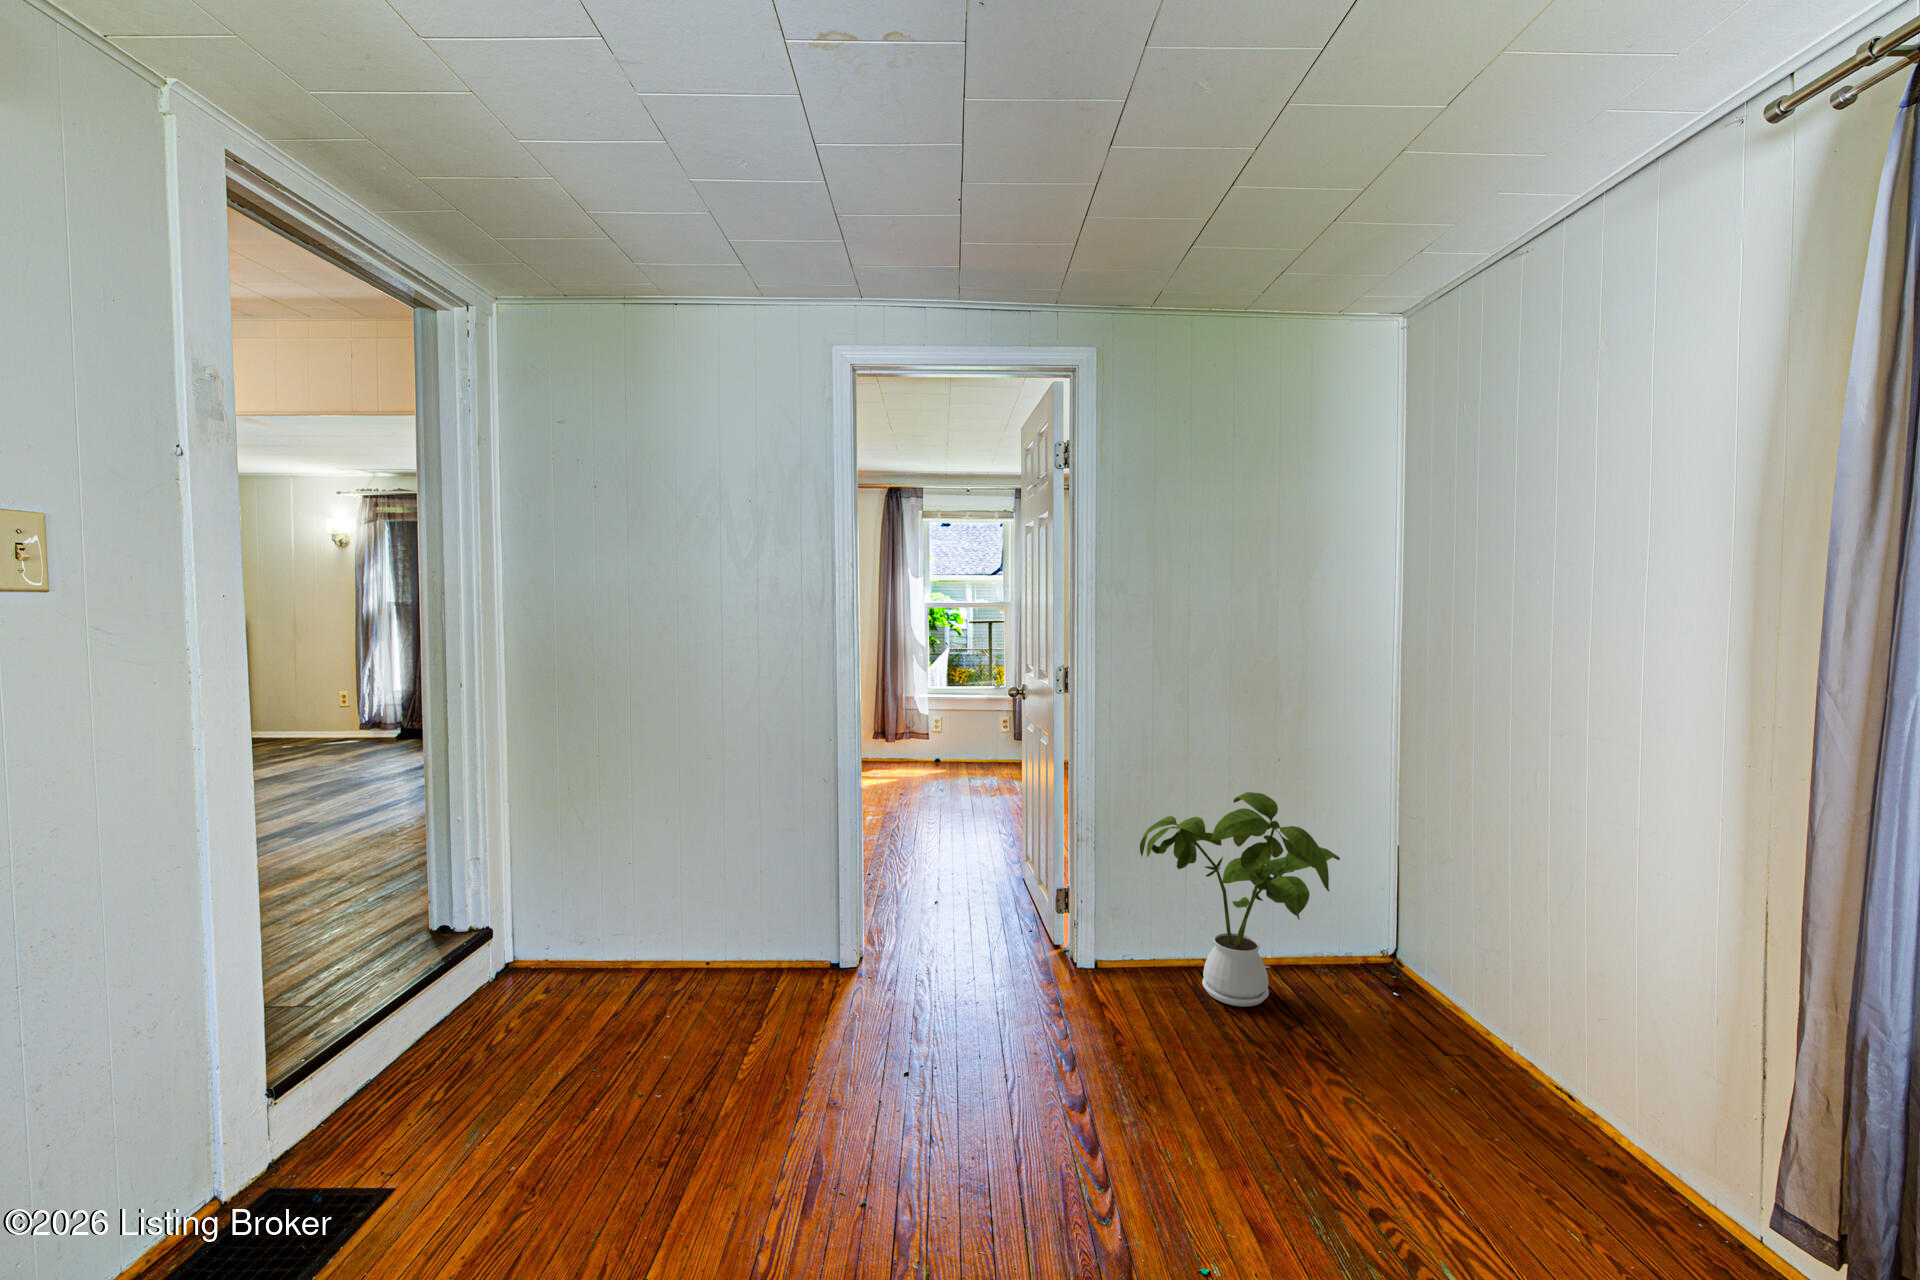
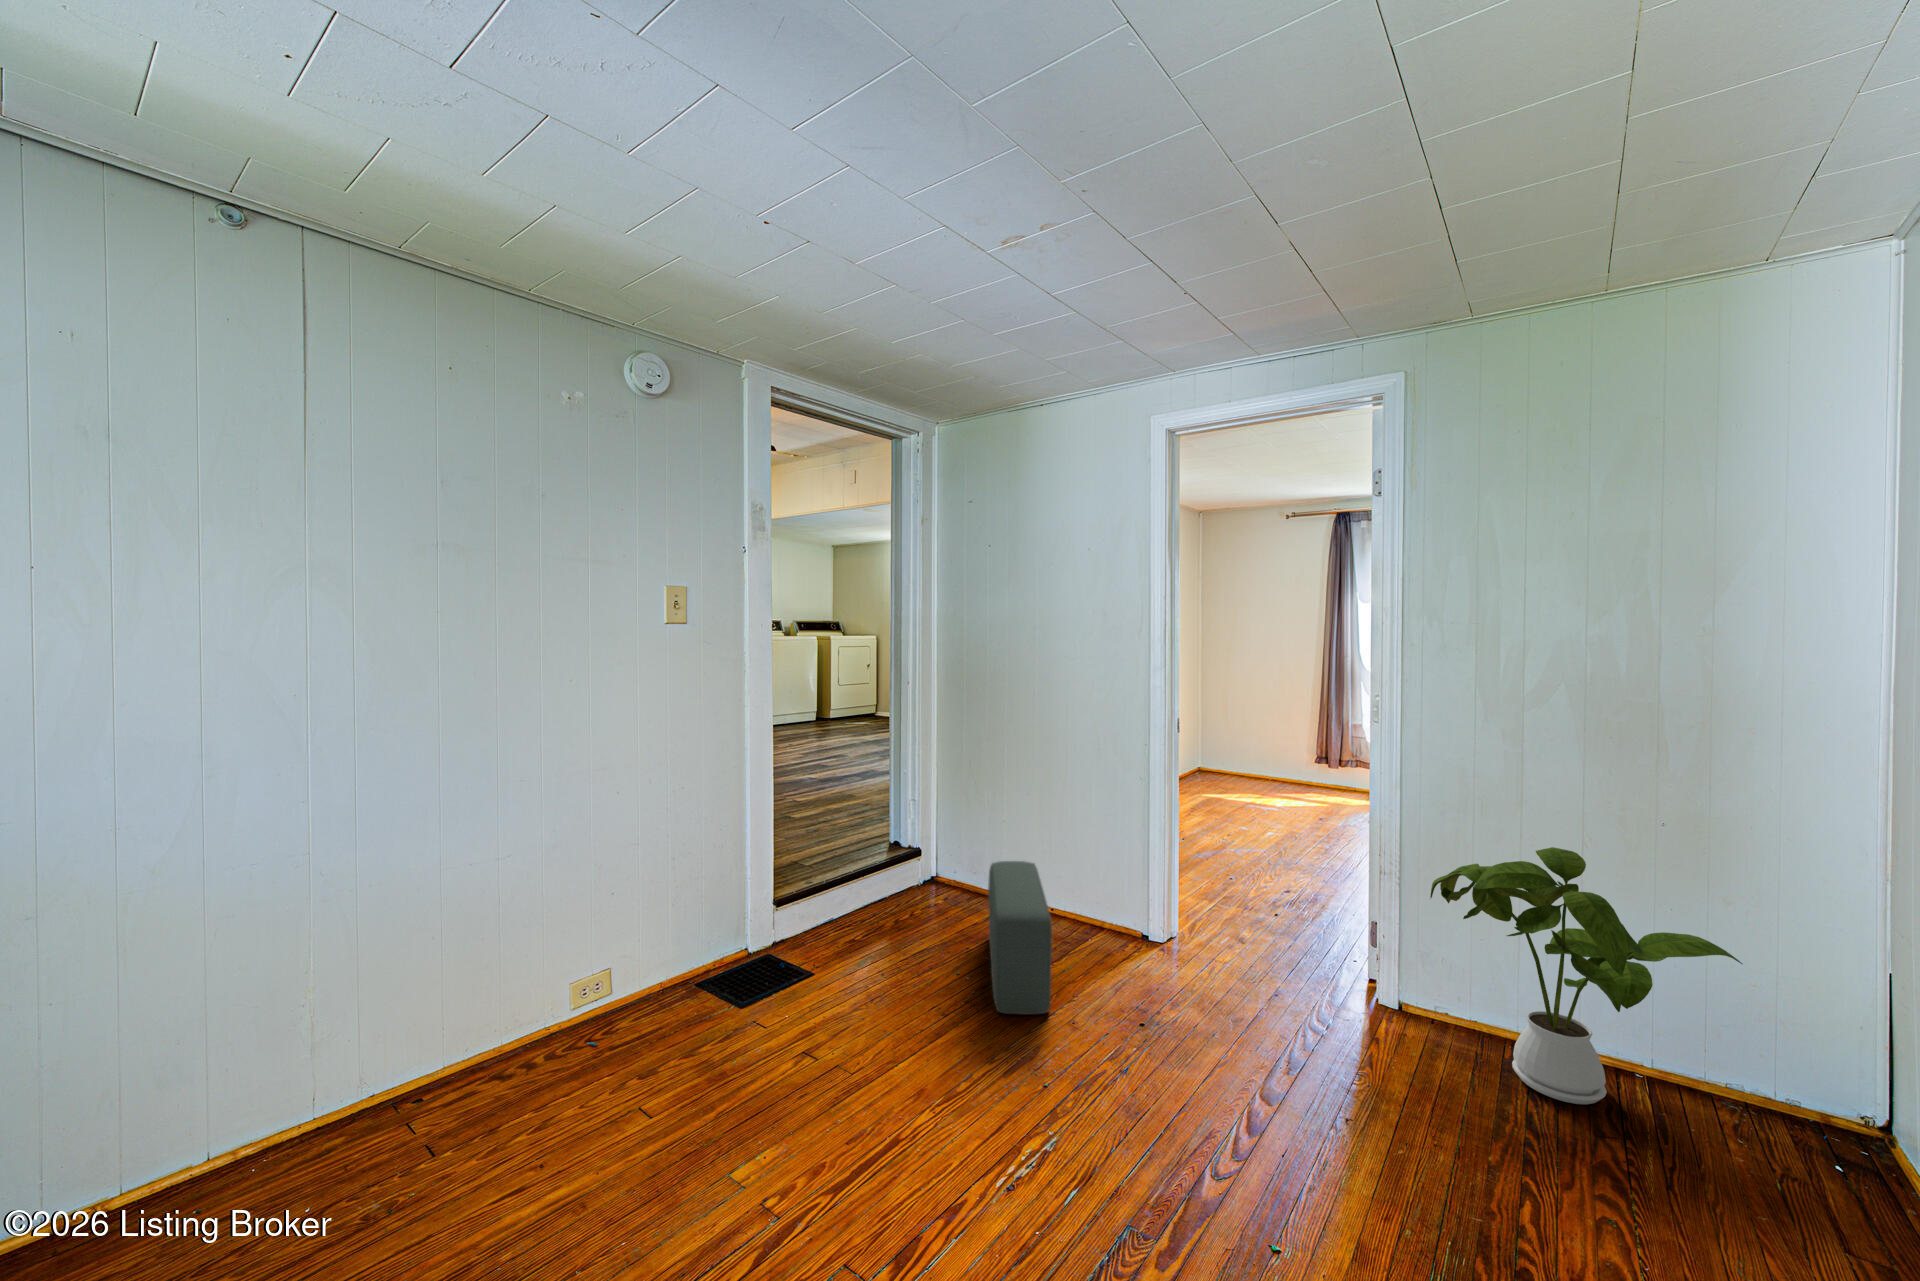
pouf: none [650,910,802,1128] -> present [988,861,1052,1015]

